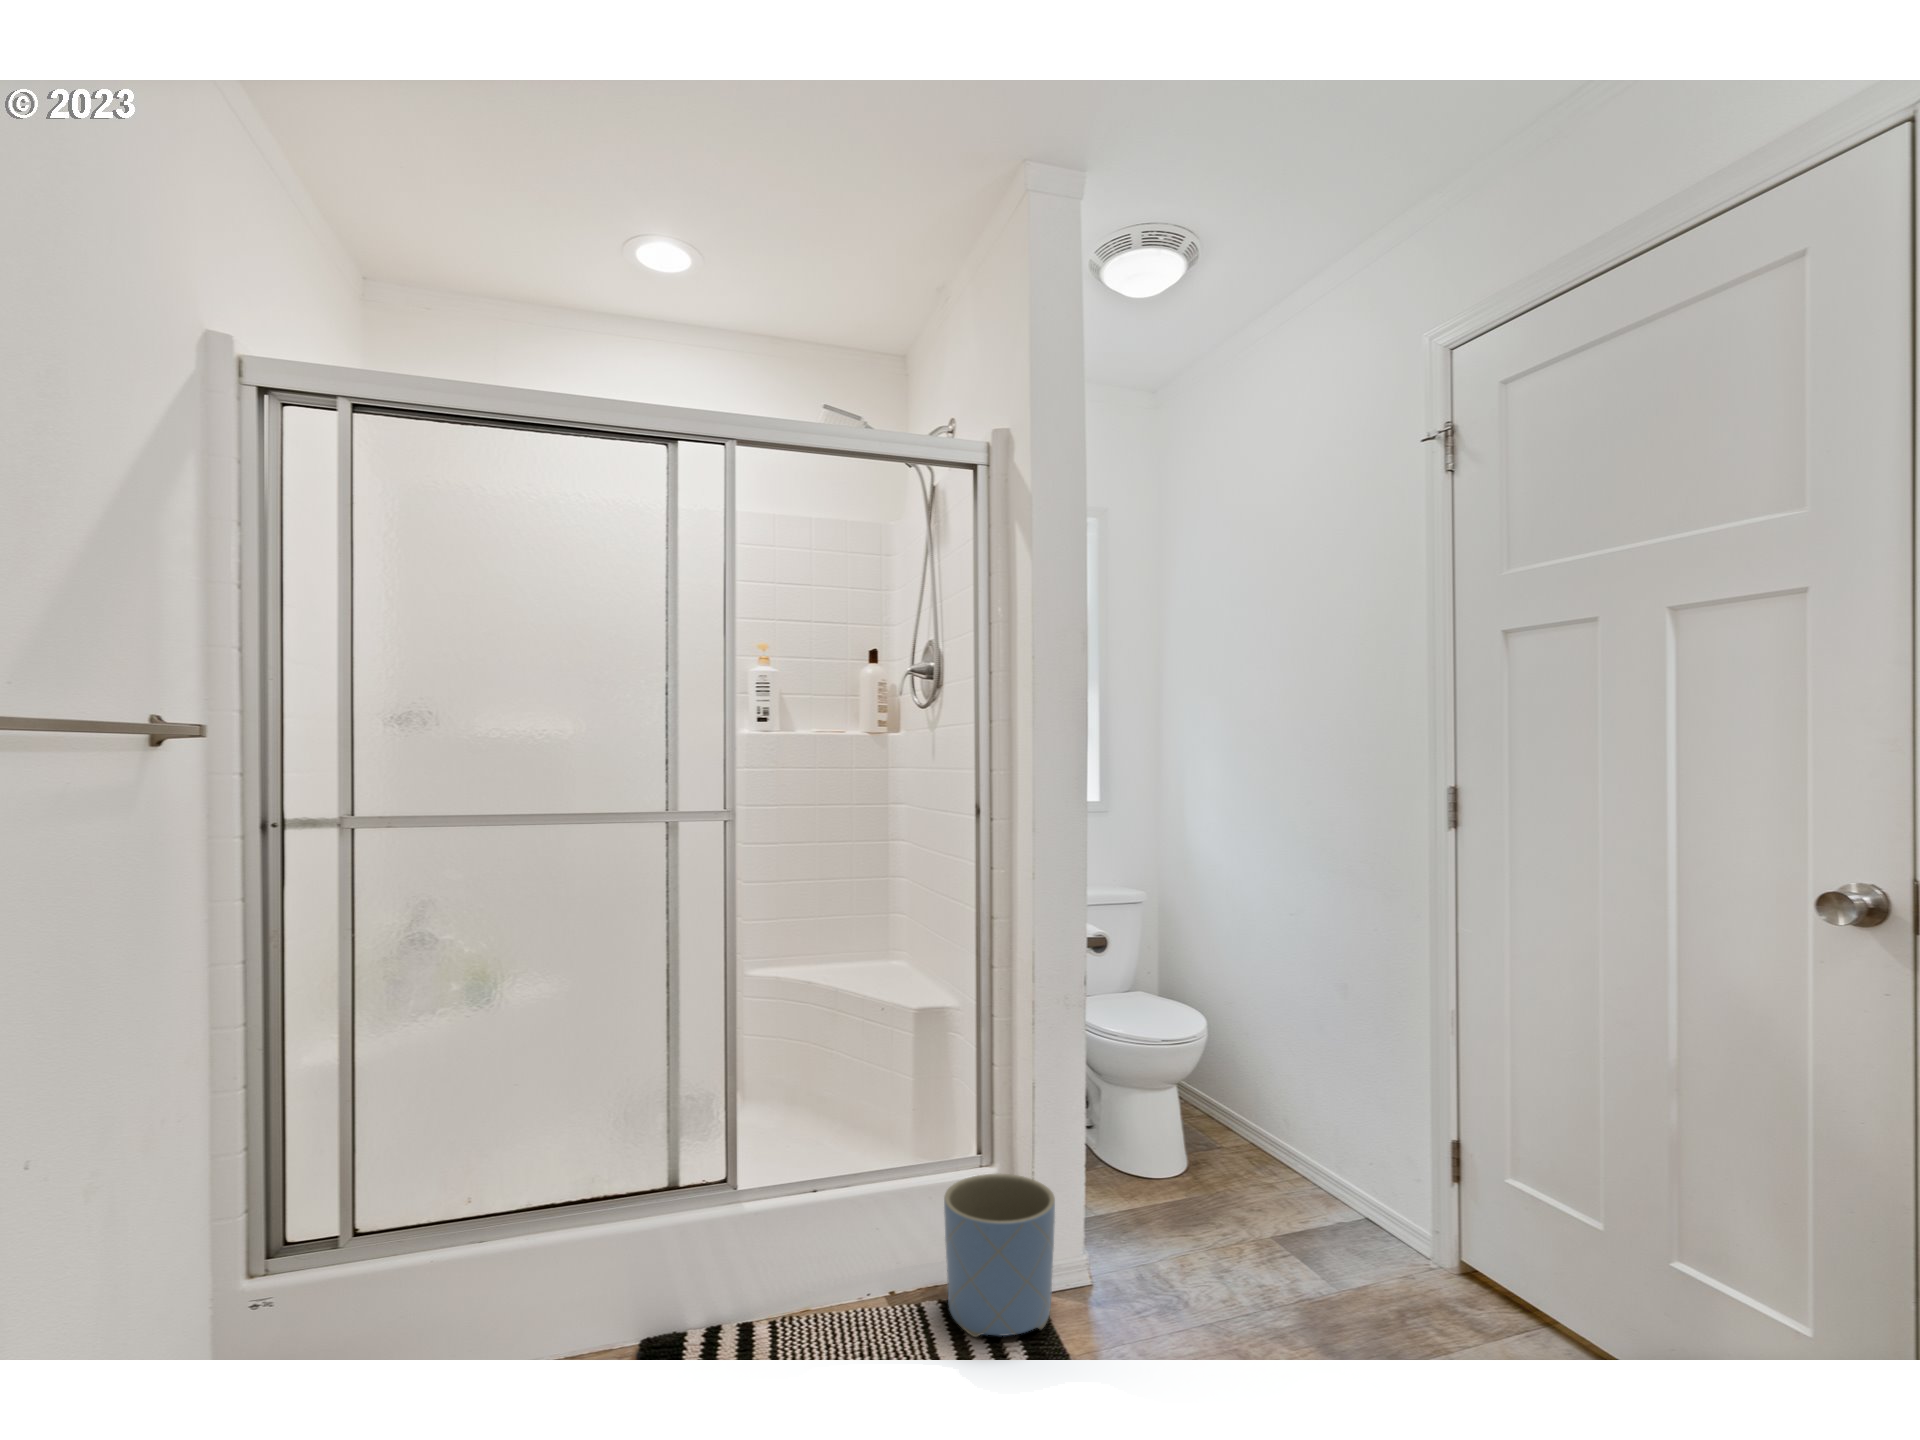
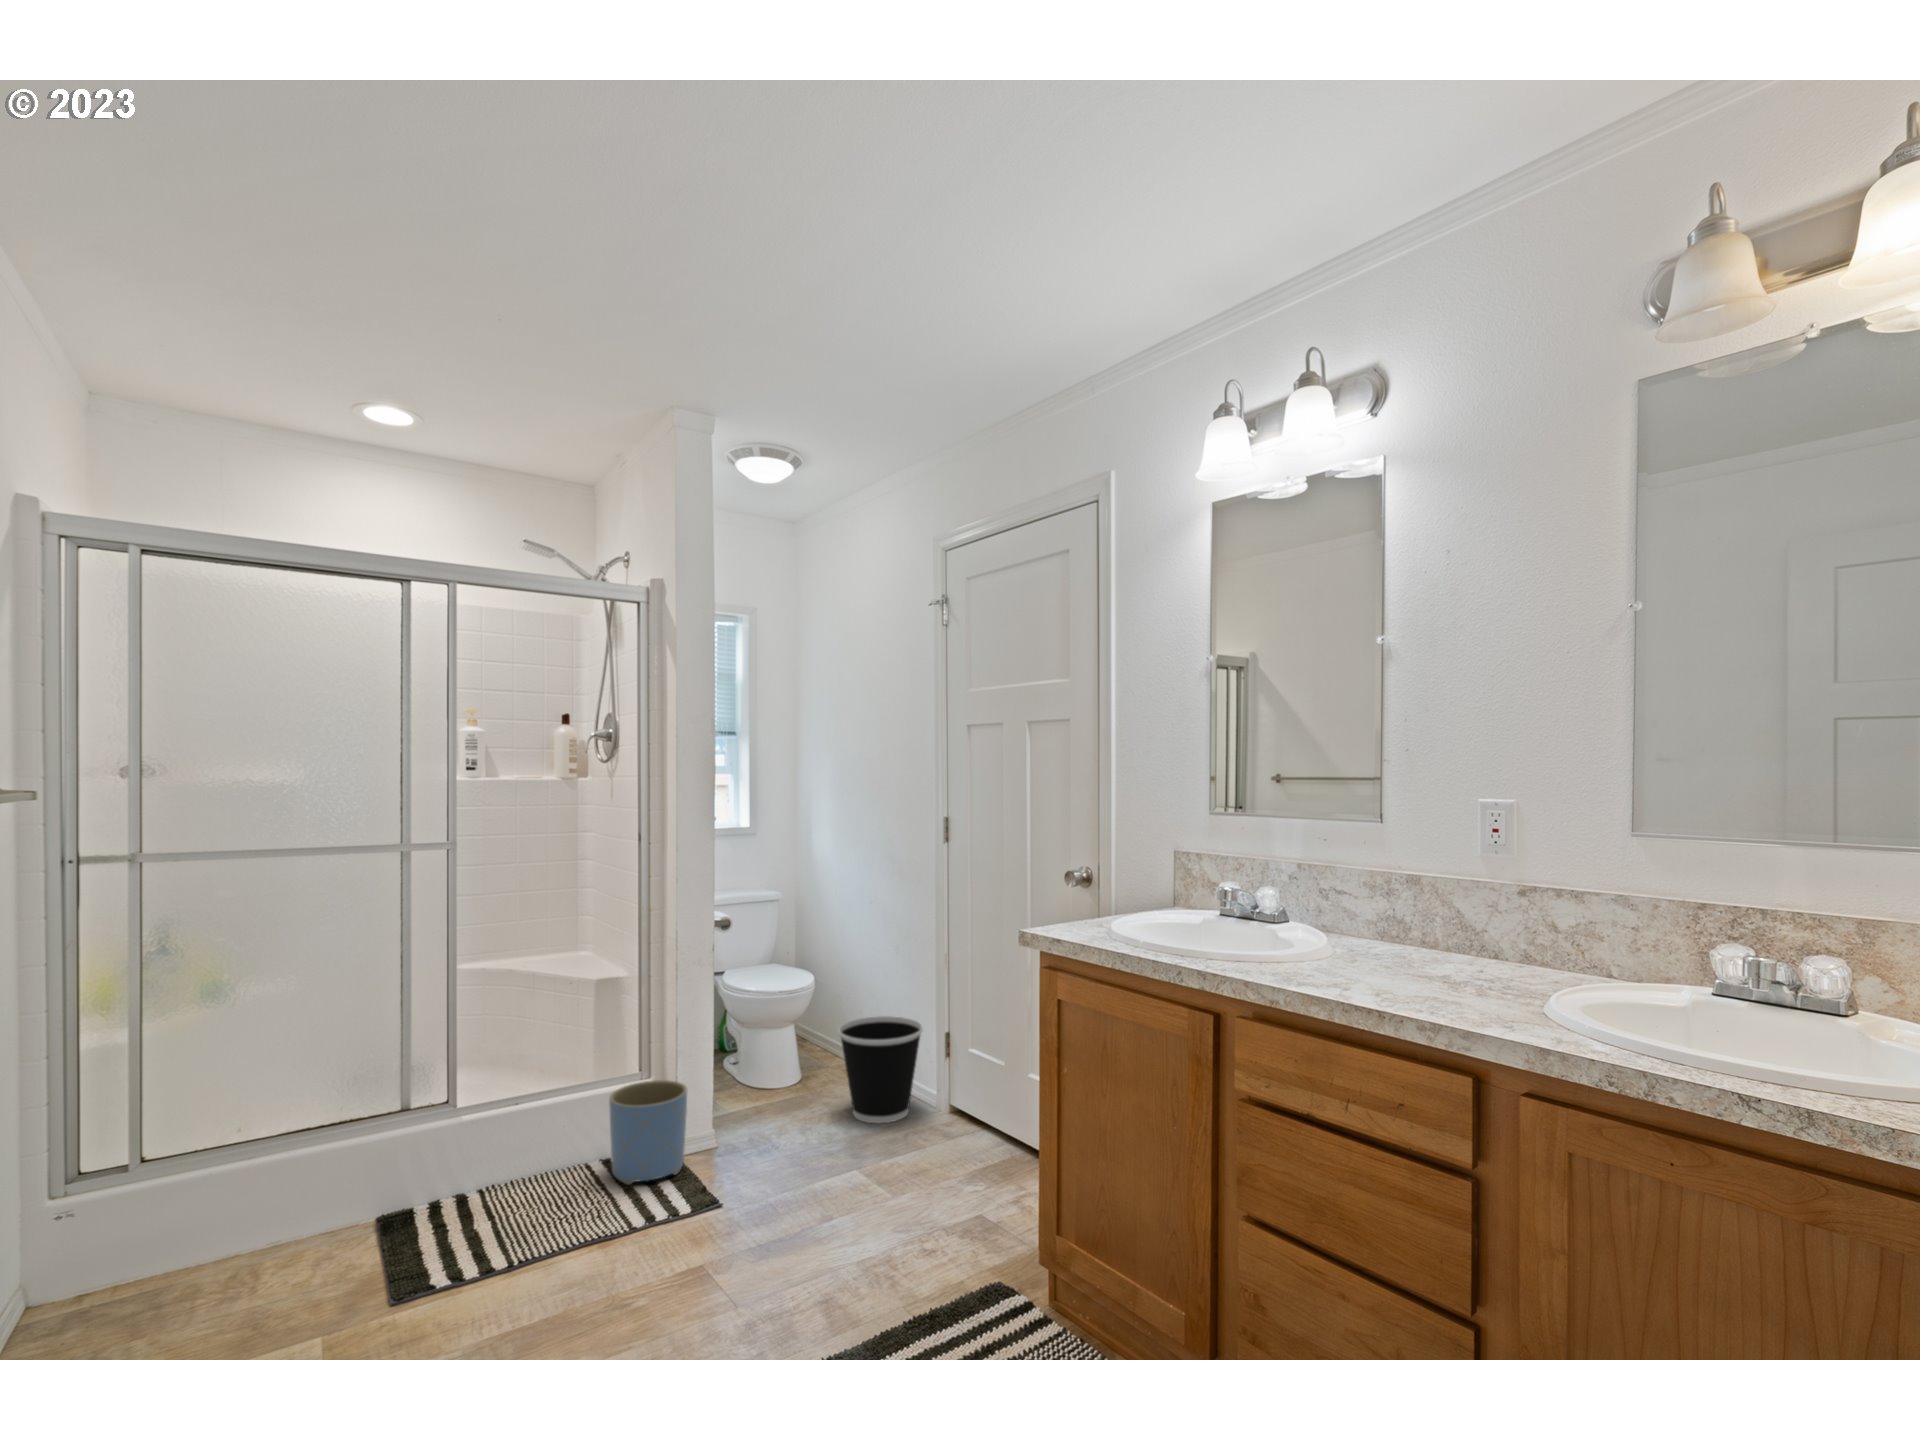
wastebasket: none [1264,1099,1404,1275] -> present [838,1016,923,1123]

